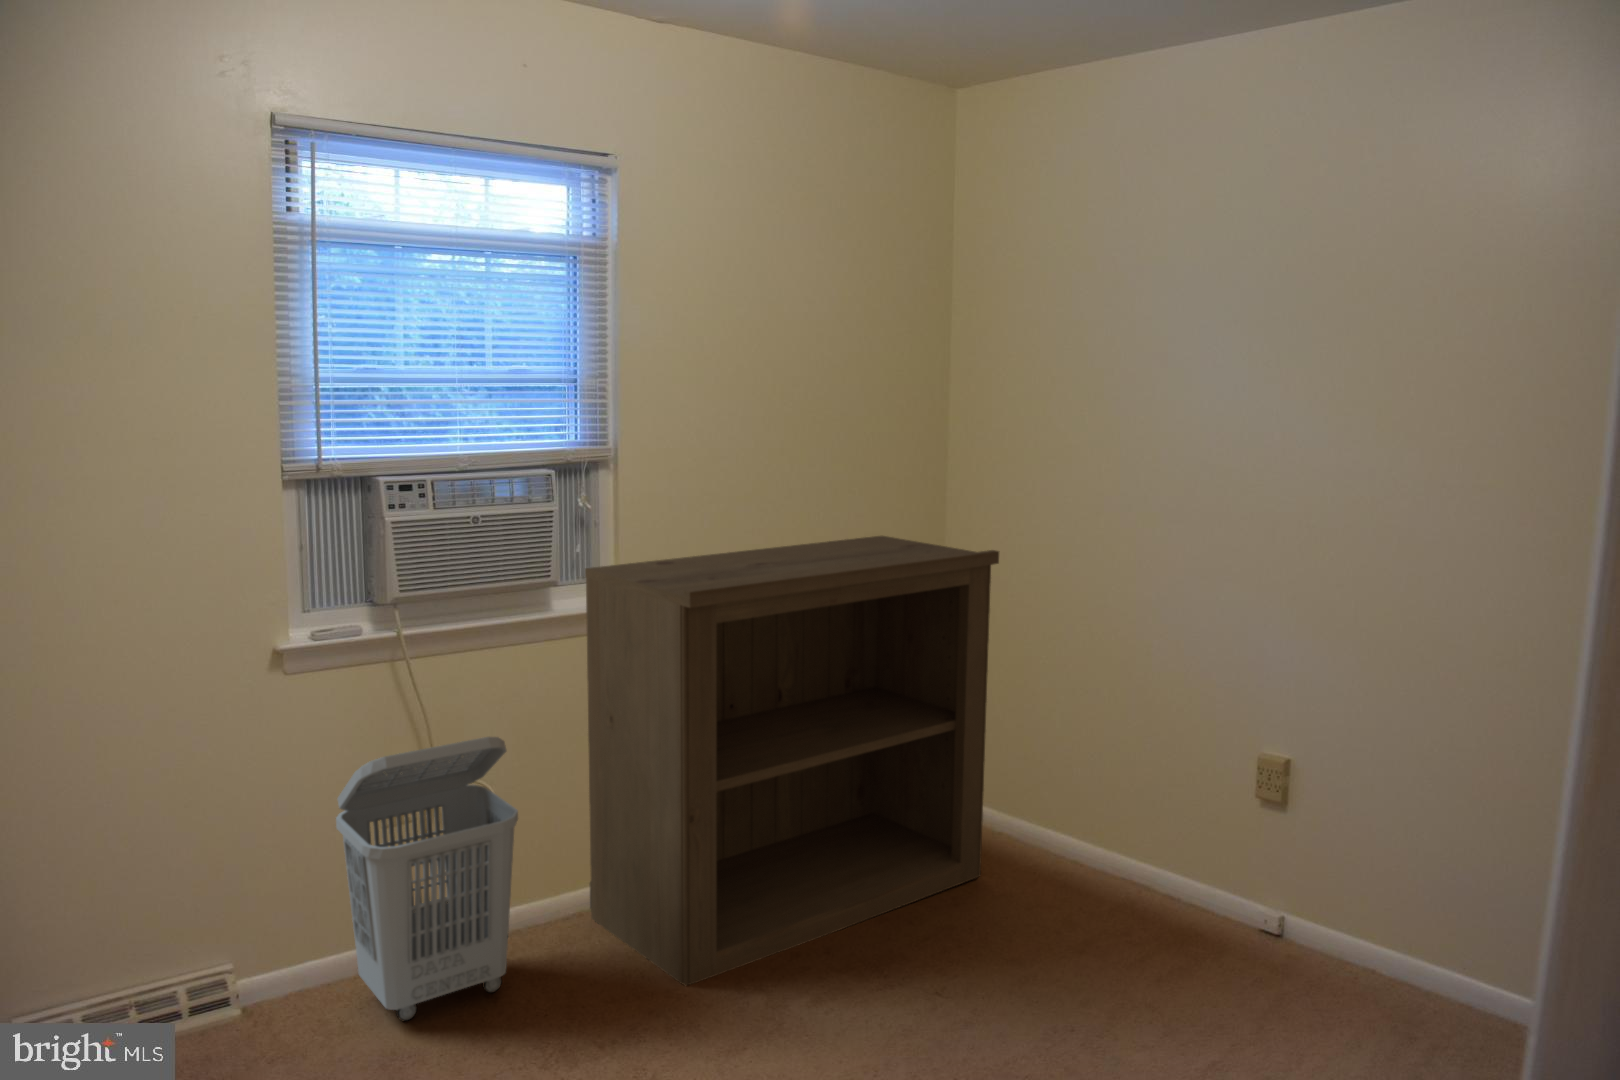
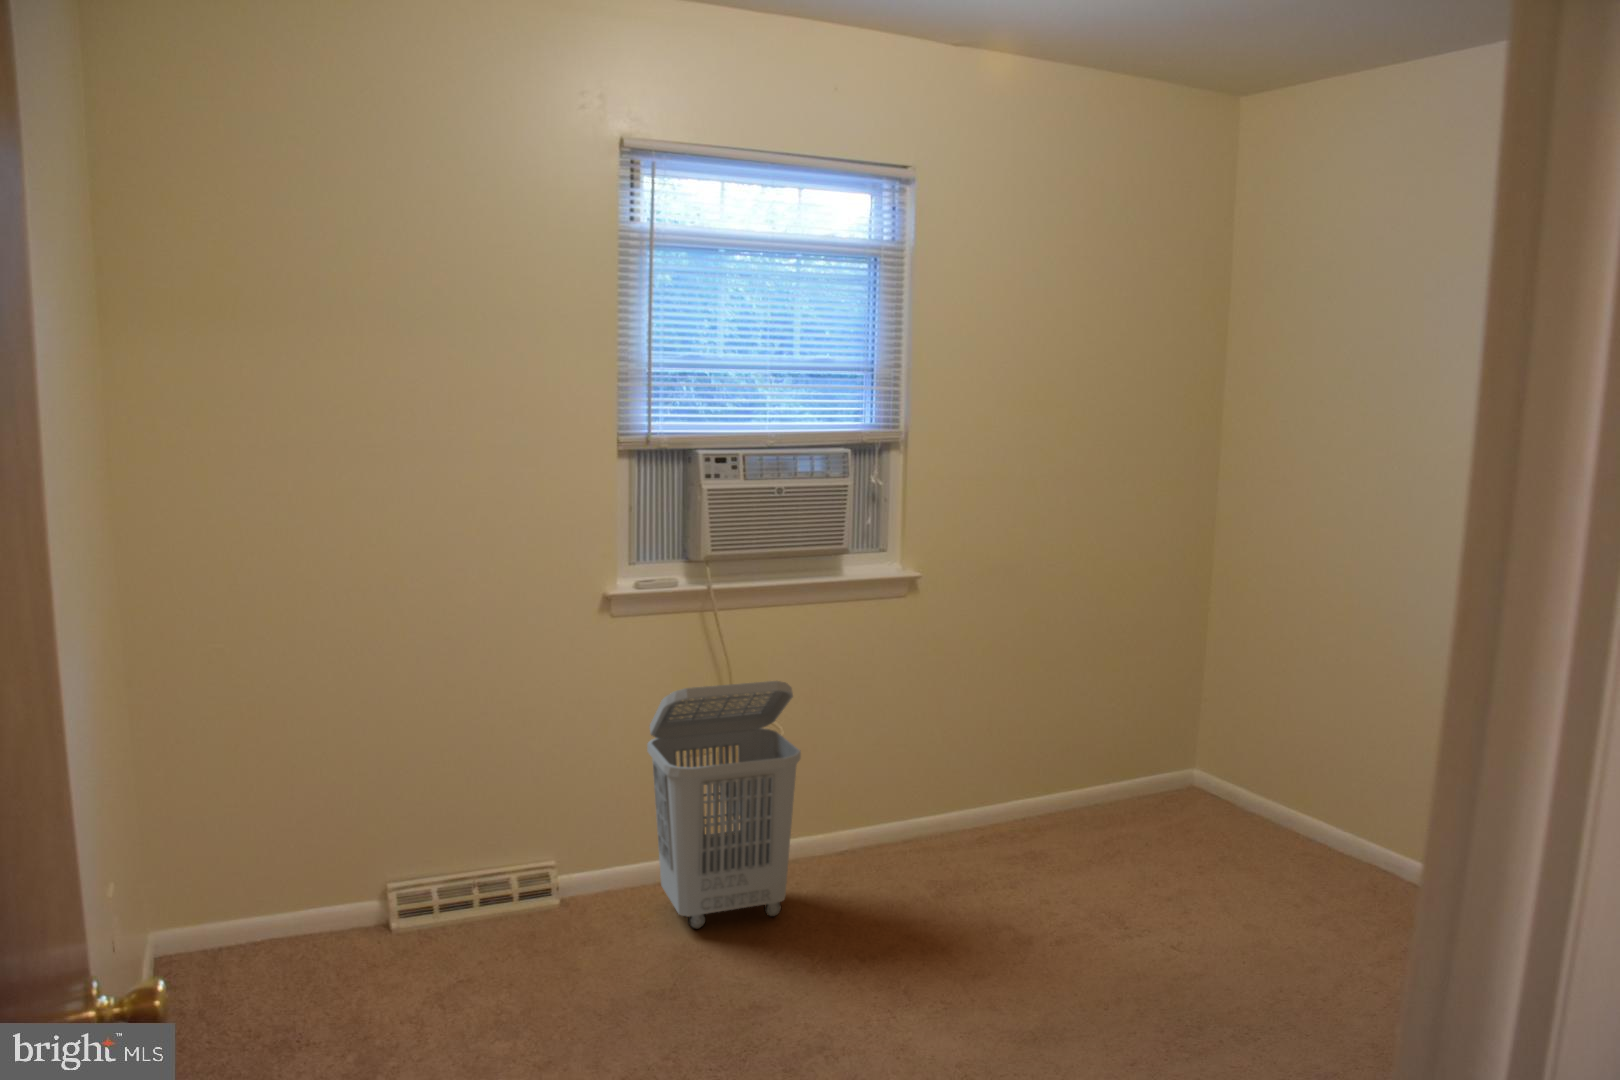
bookshelf: present [585,536,999,986] -> none [869,530,1290,938]

